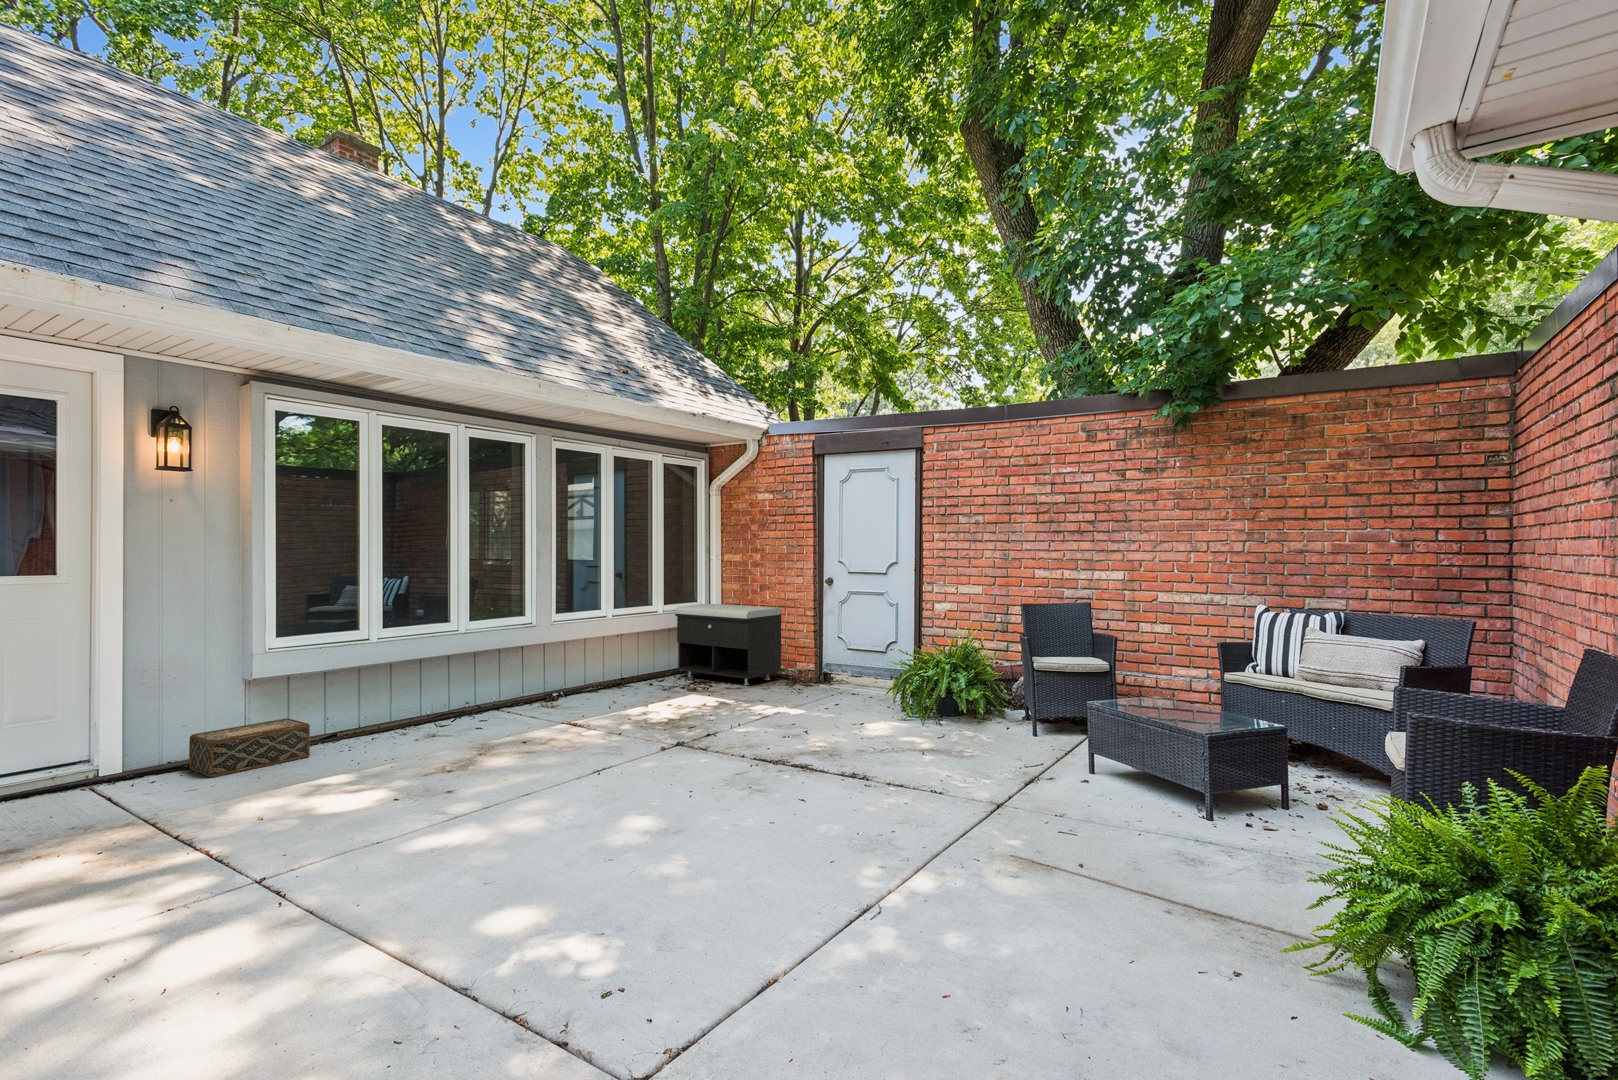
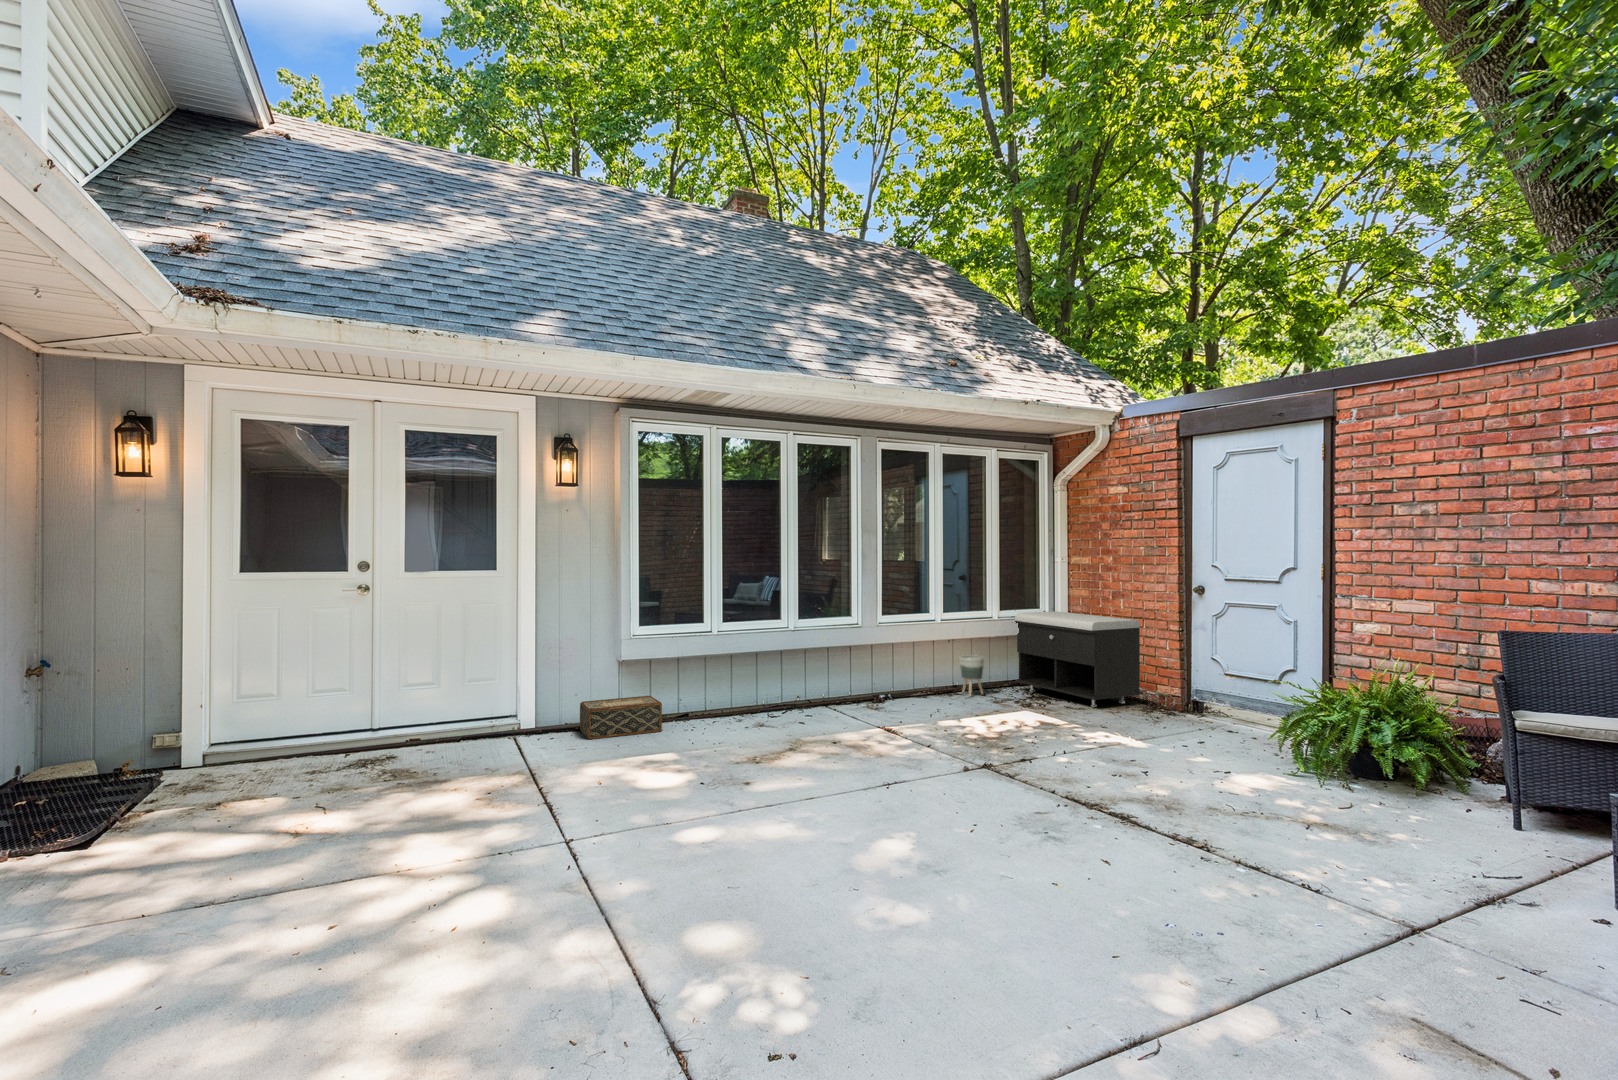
planter: none [626,648,650,687] -> present [959,655,984,696]

